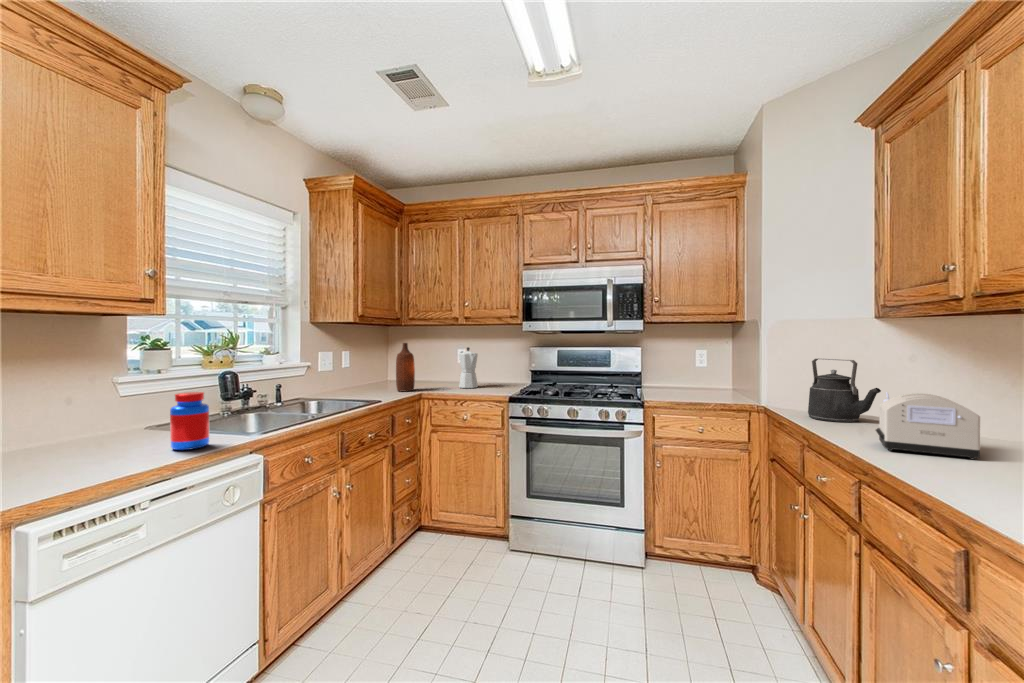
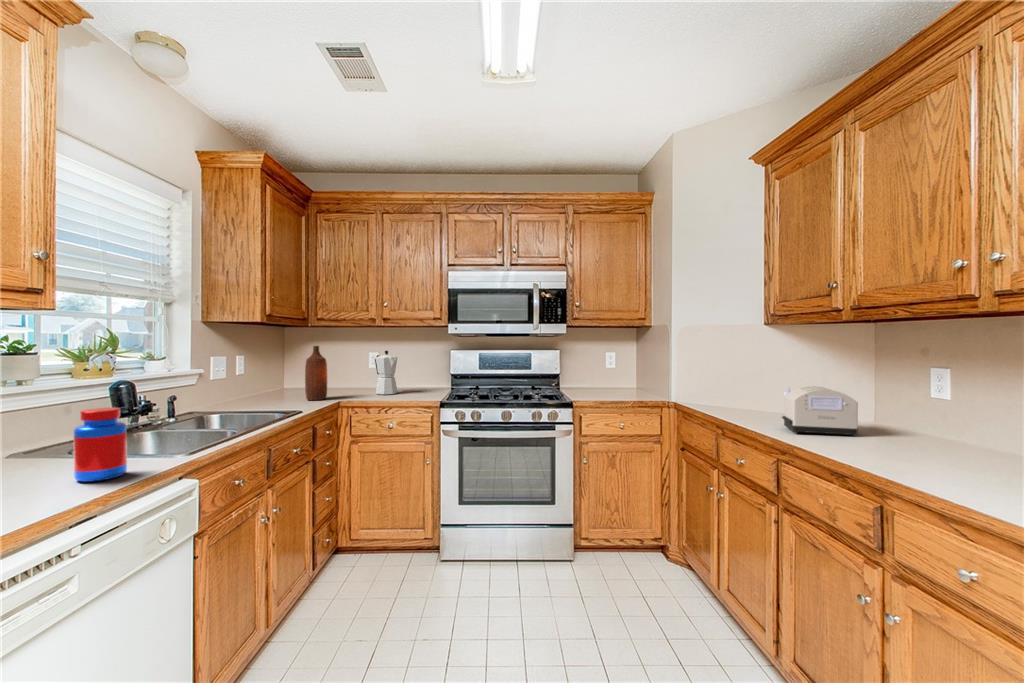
kettle: present [808,358,881,422] -> none [717,359,774,413]

